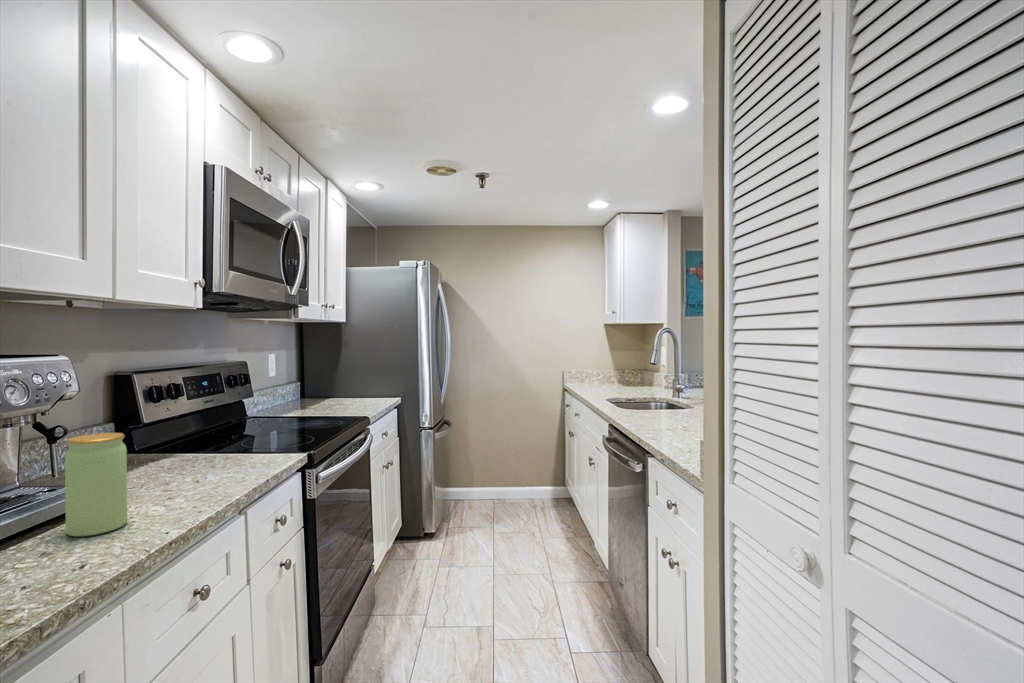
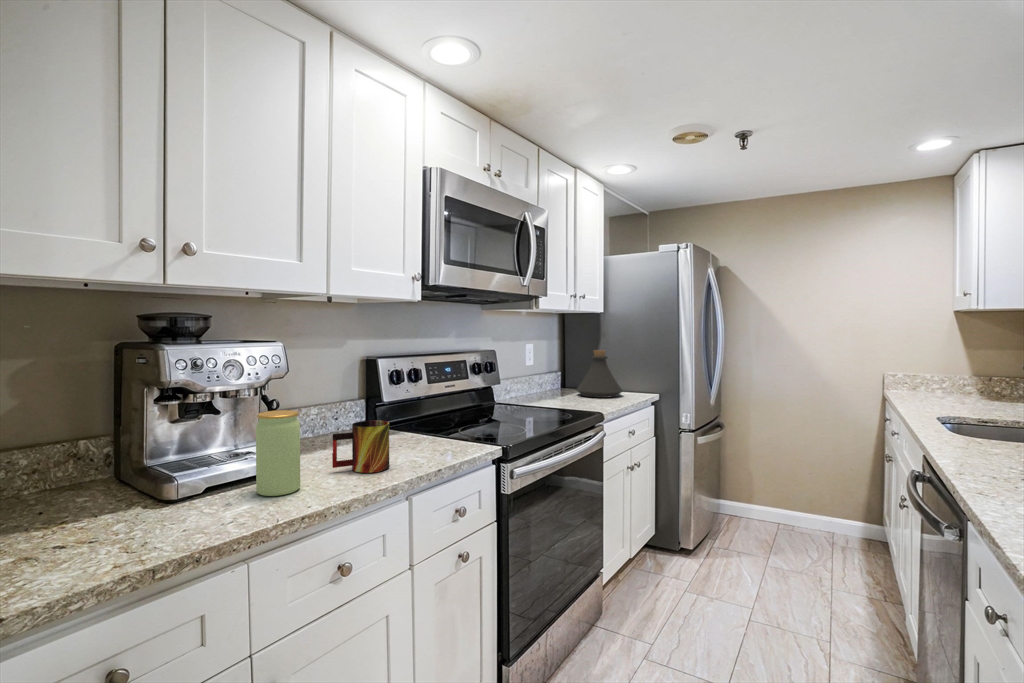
bottle: none [325,359,371,404] -> present [577,350,622,398]
mug: none [143,437,212,496] -> present [332,420,389,473]

